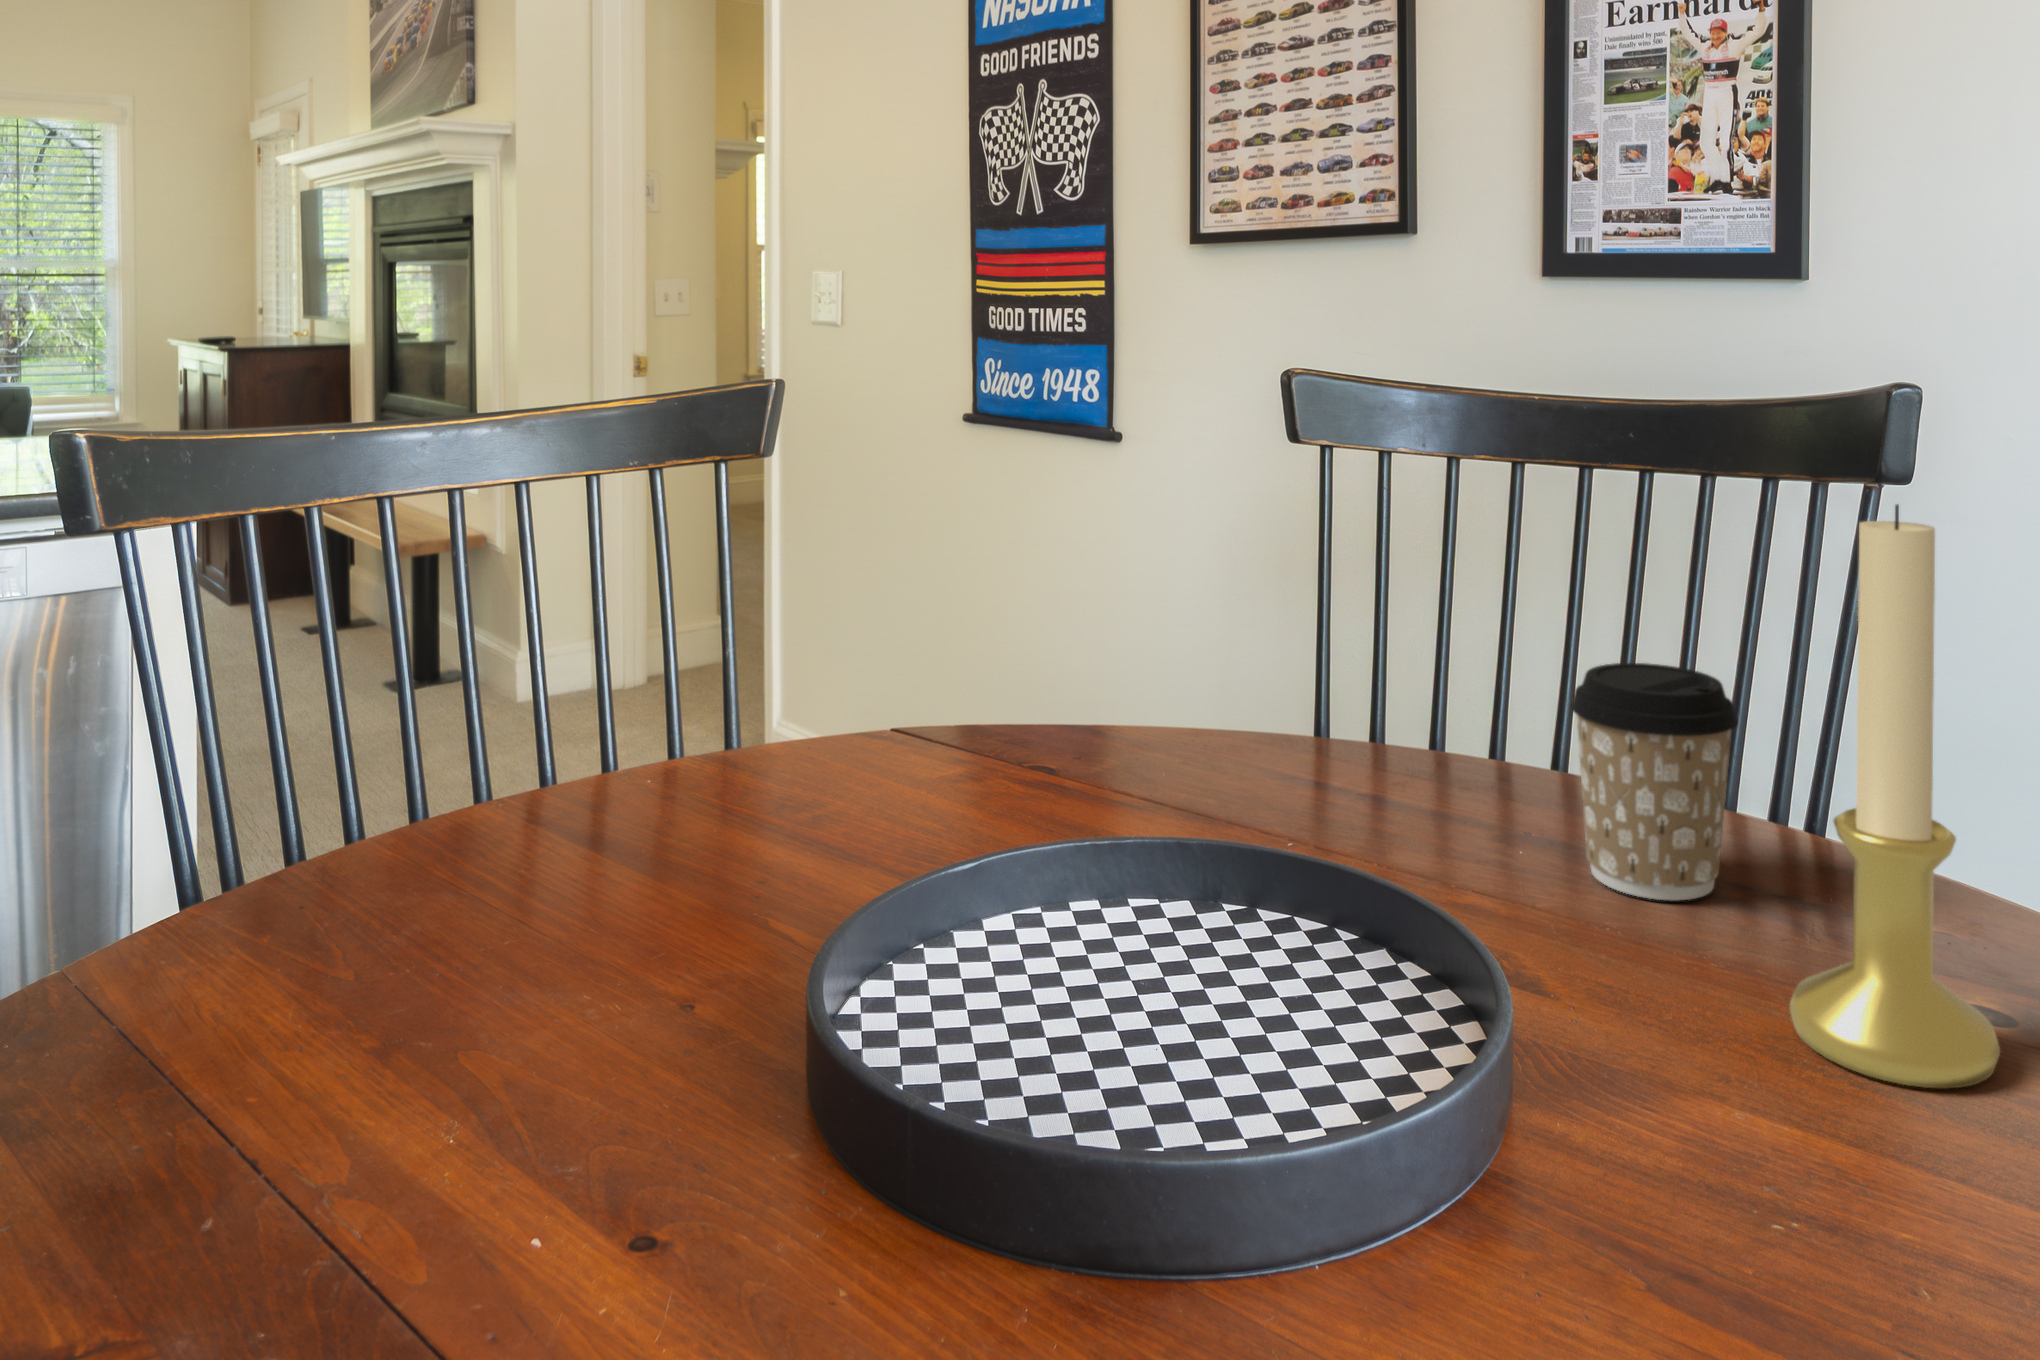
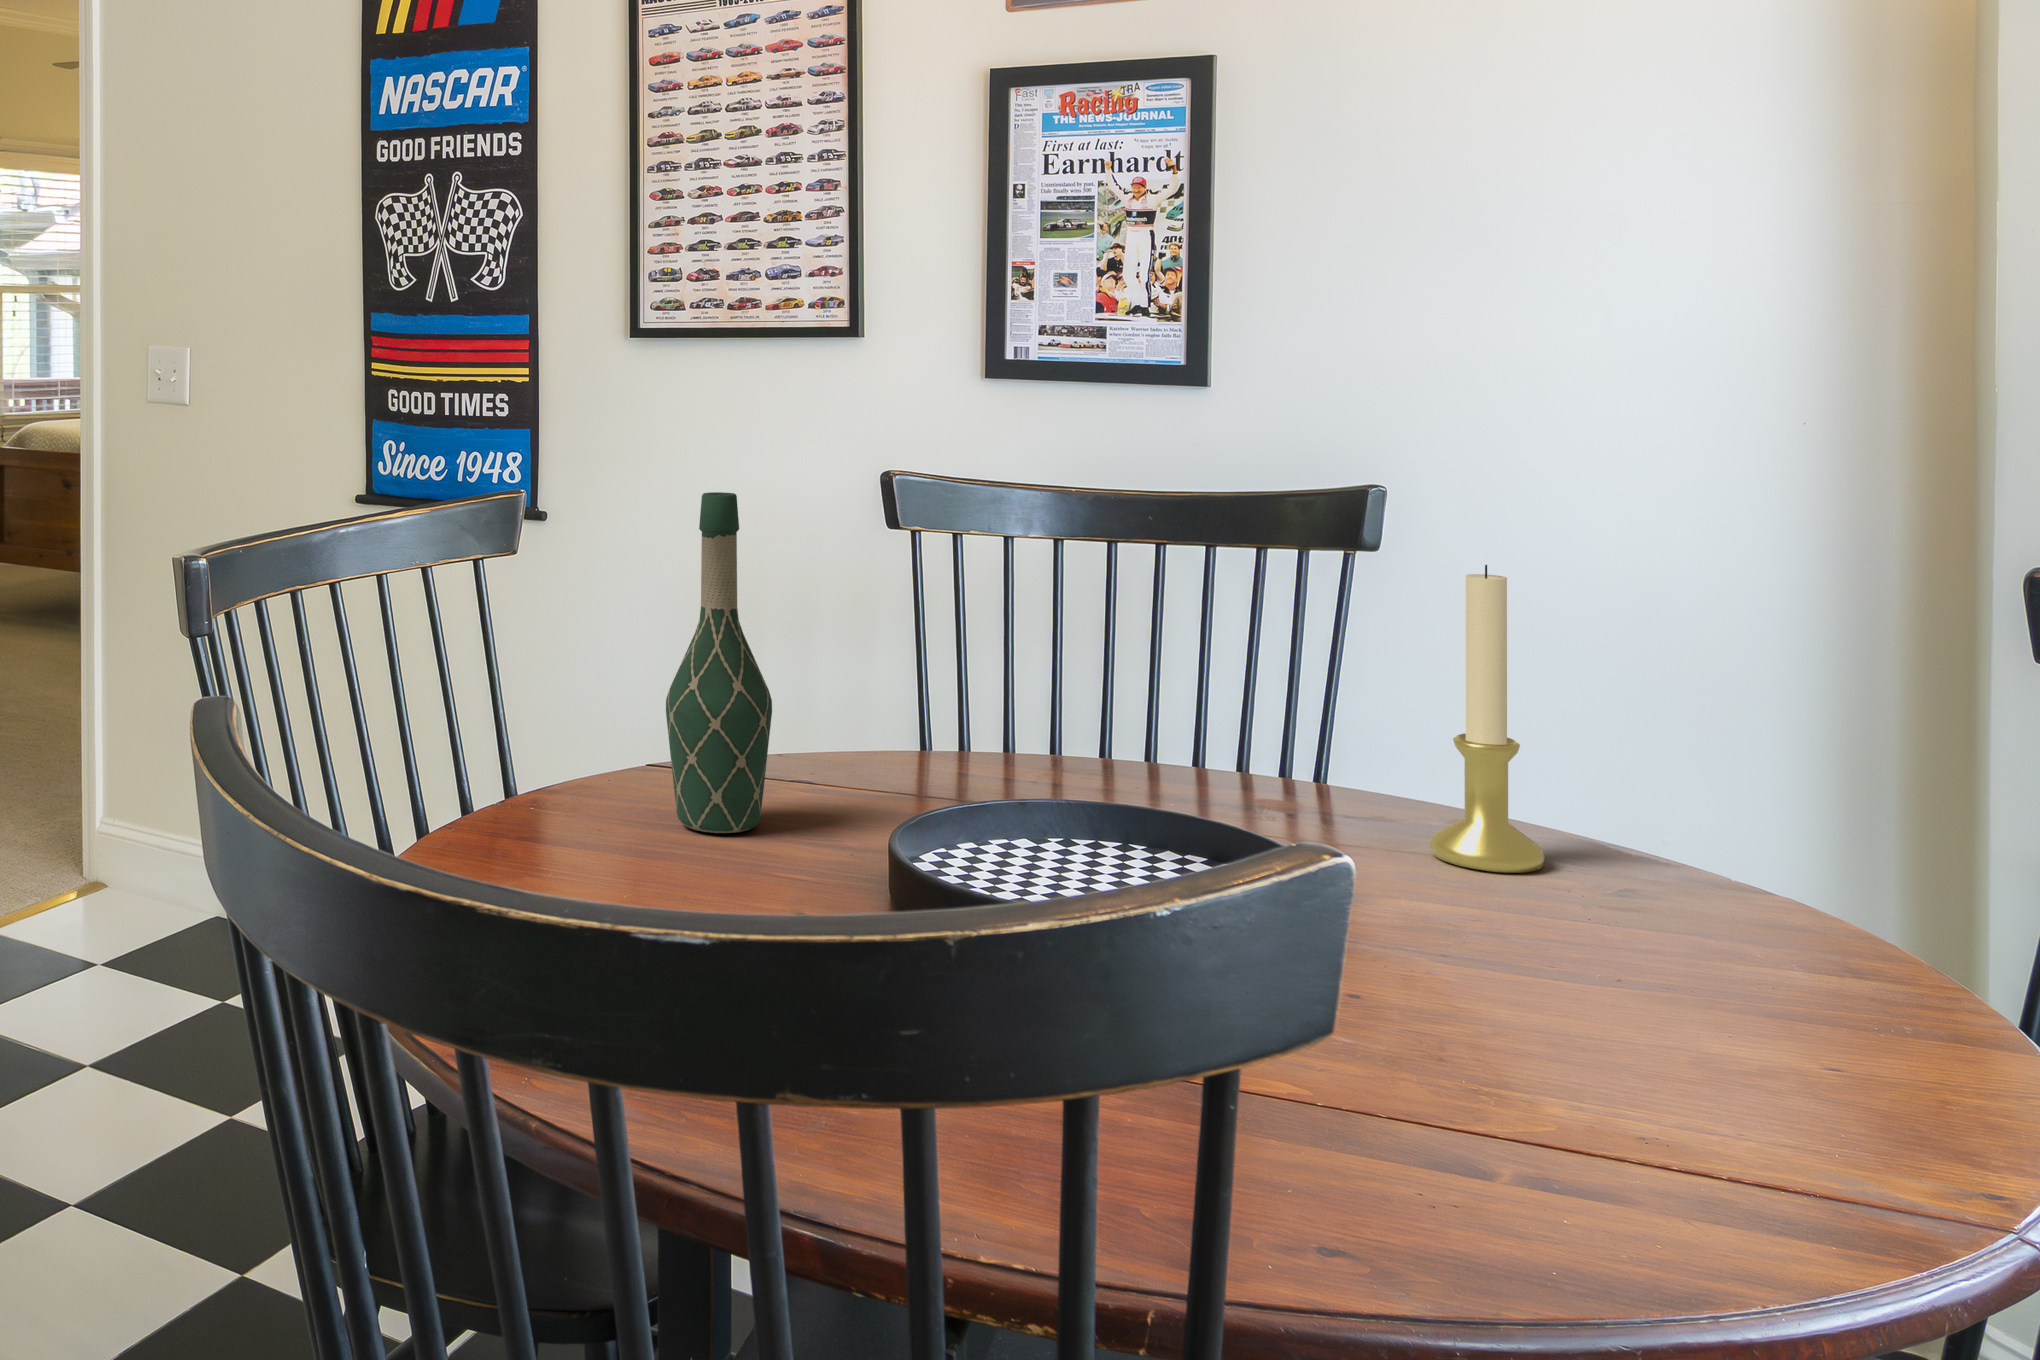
wine bottle: none [654,370,810,861] -> present [666,492,772,833]
coffee cup: present [1571,663,1738,900] -> none [1241,671,1349,813]

